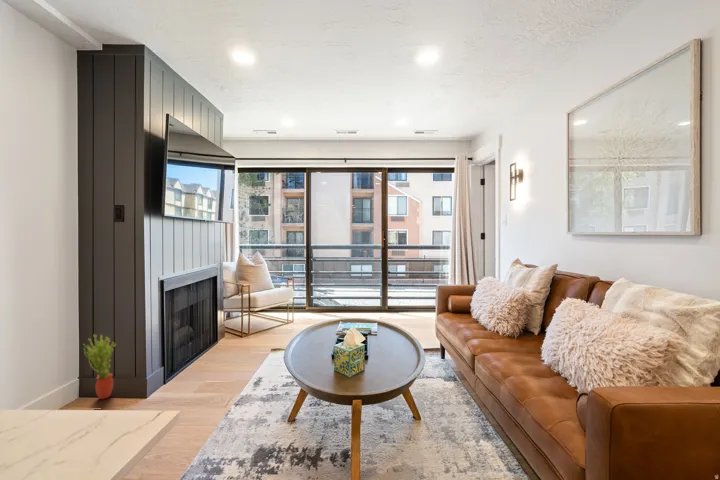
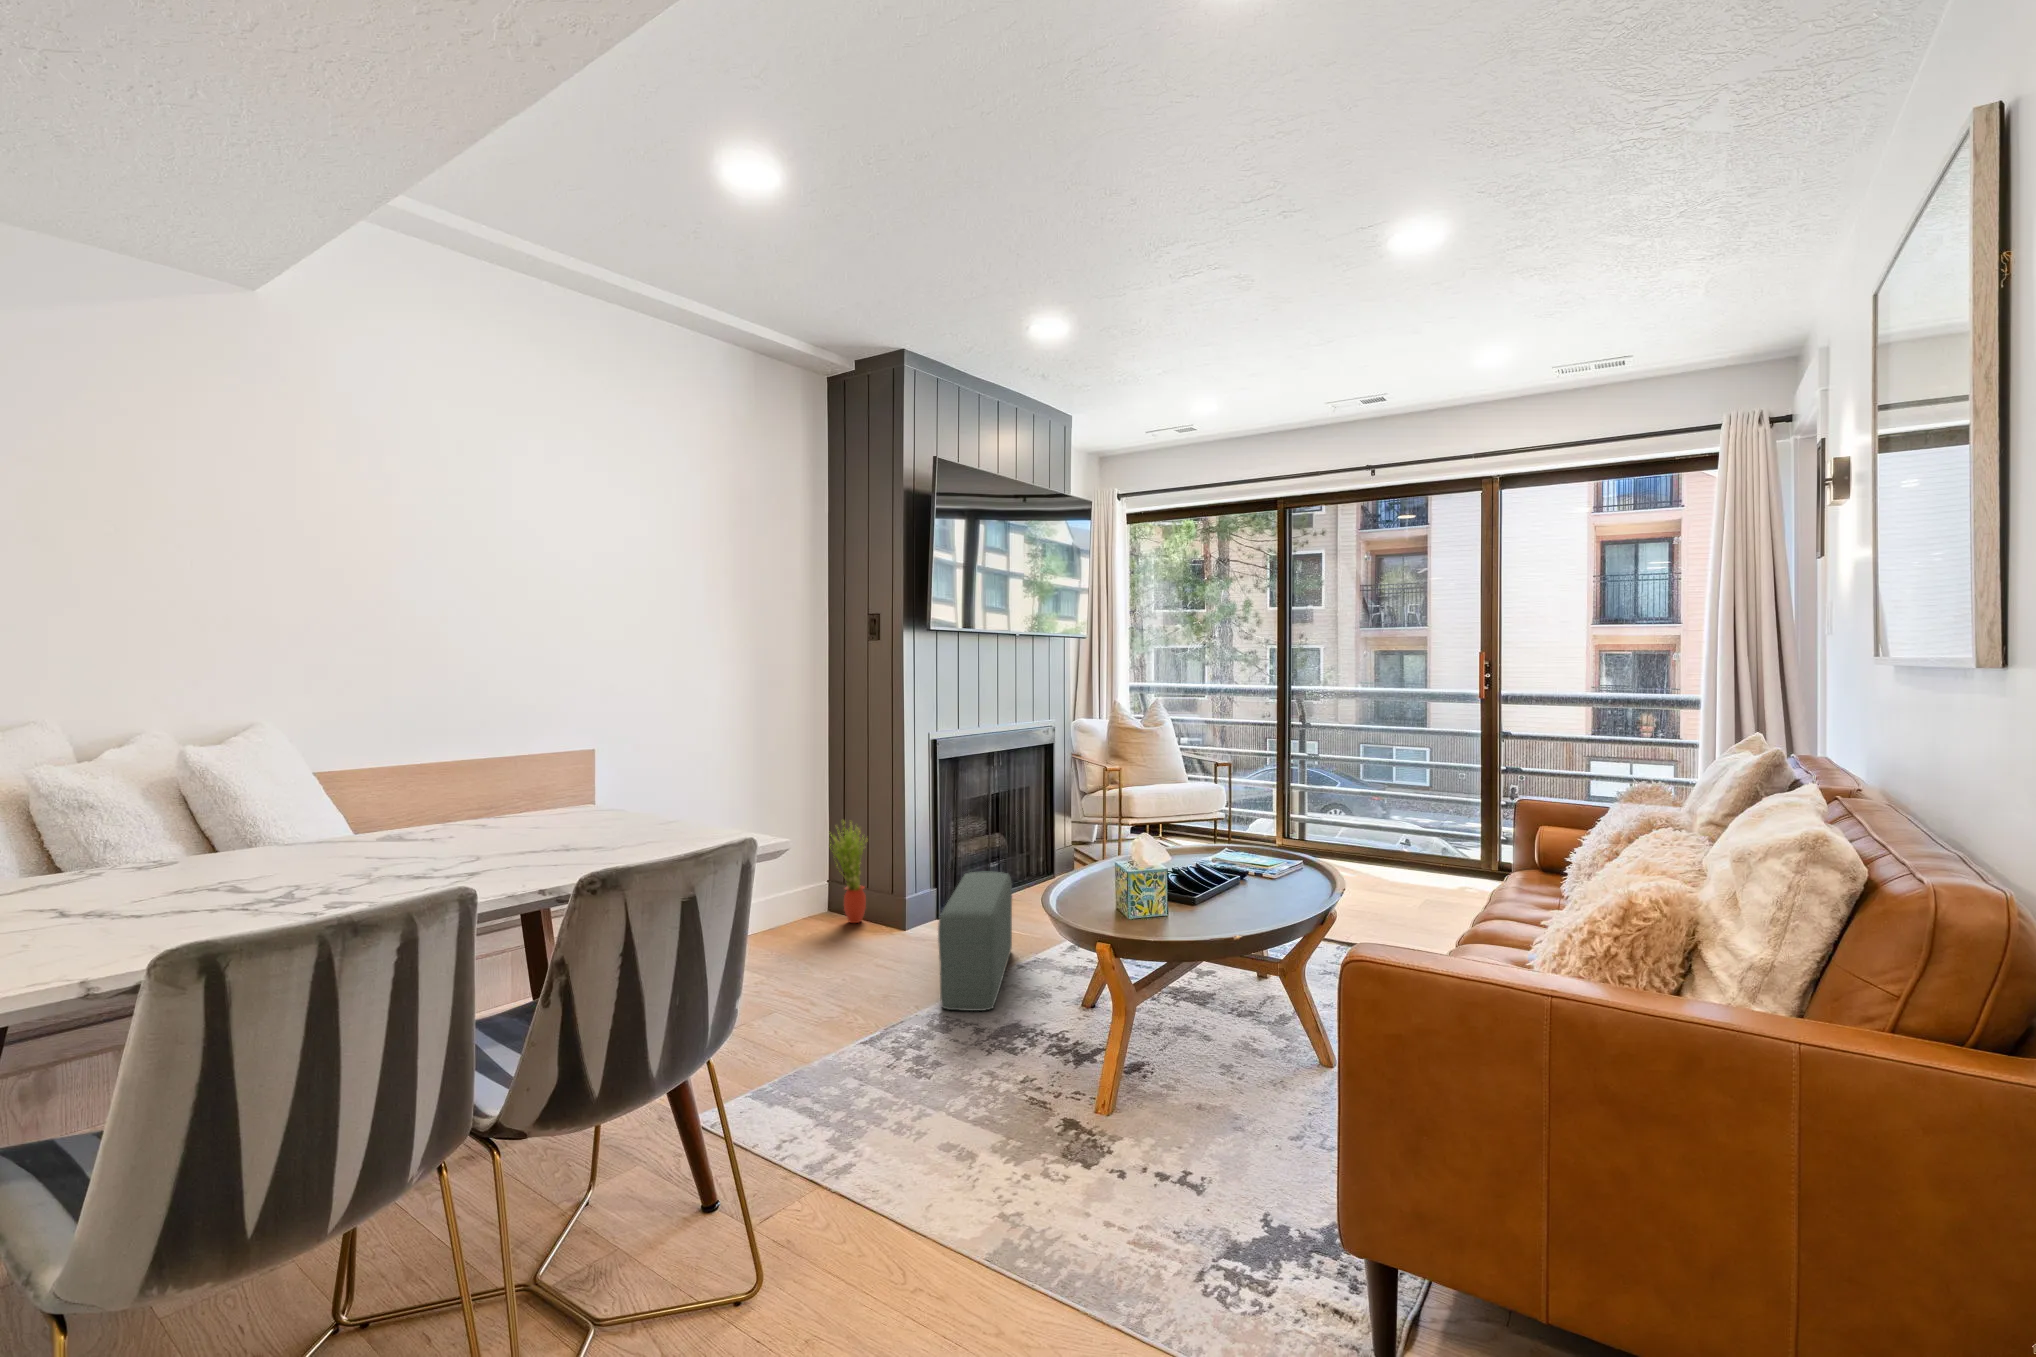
pouf: none [196,352,241,452] -> present [938,871,1012,1011]

